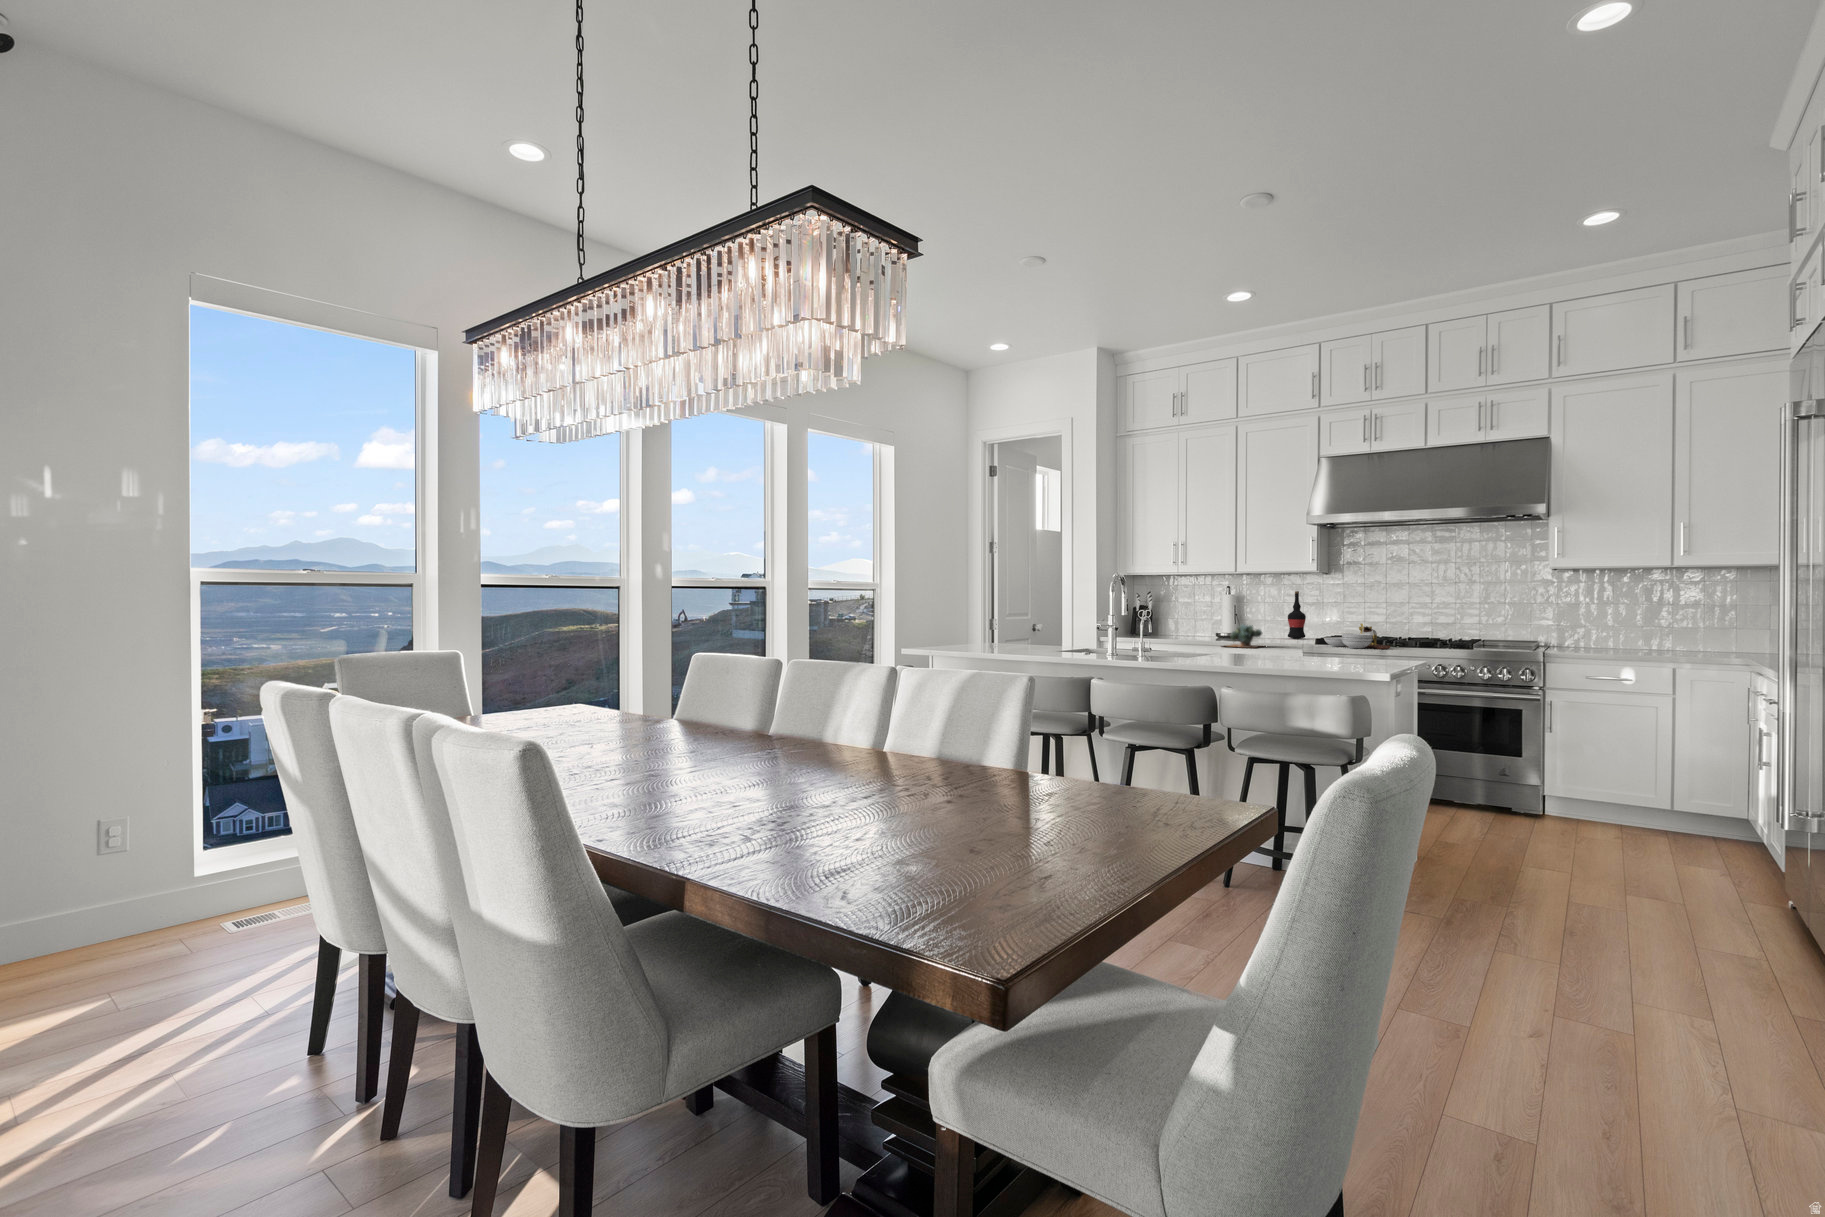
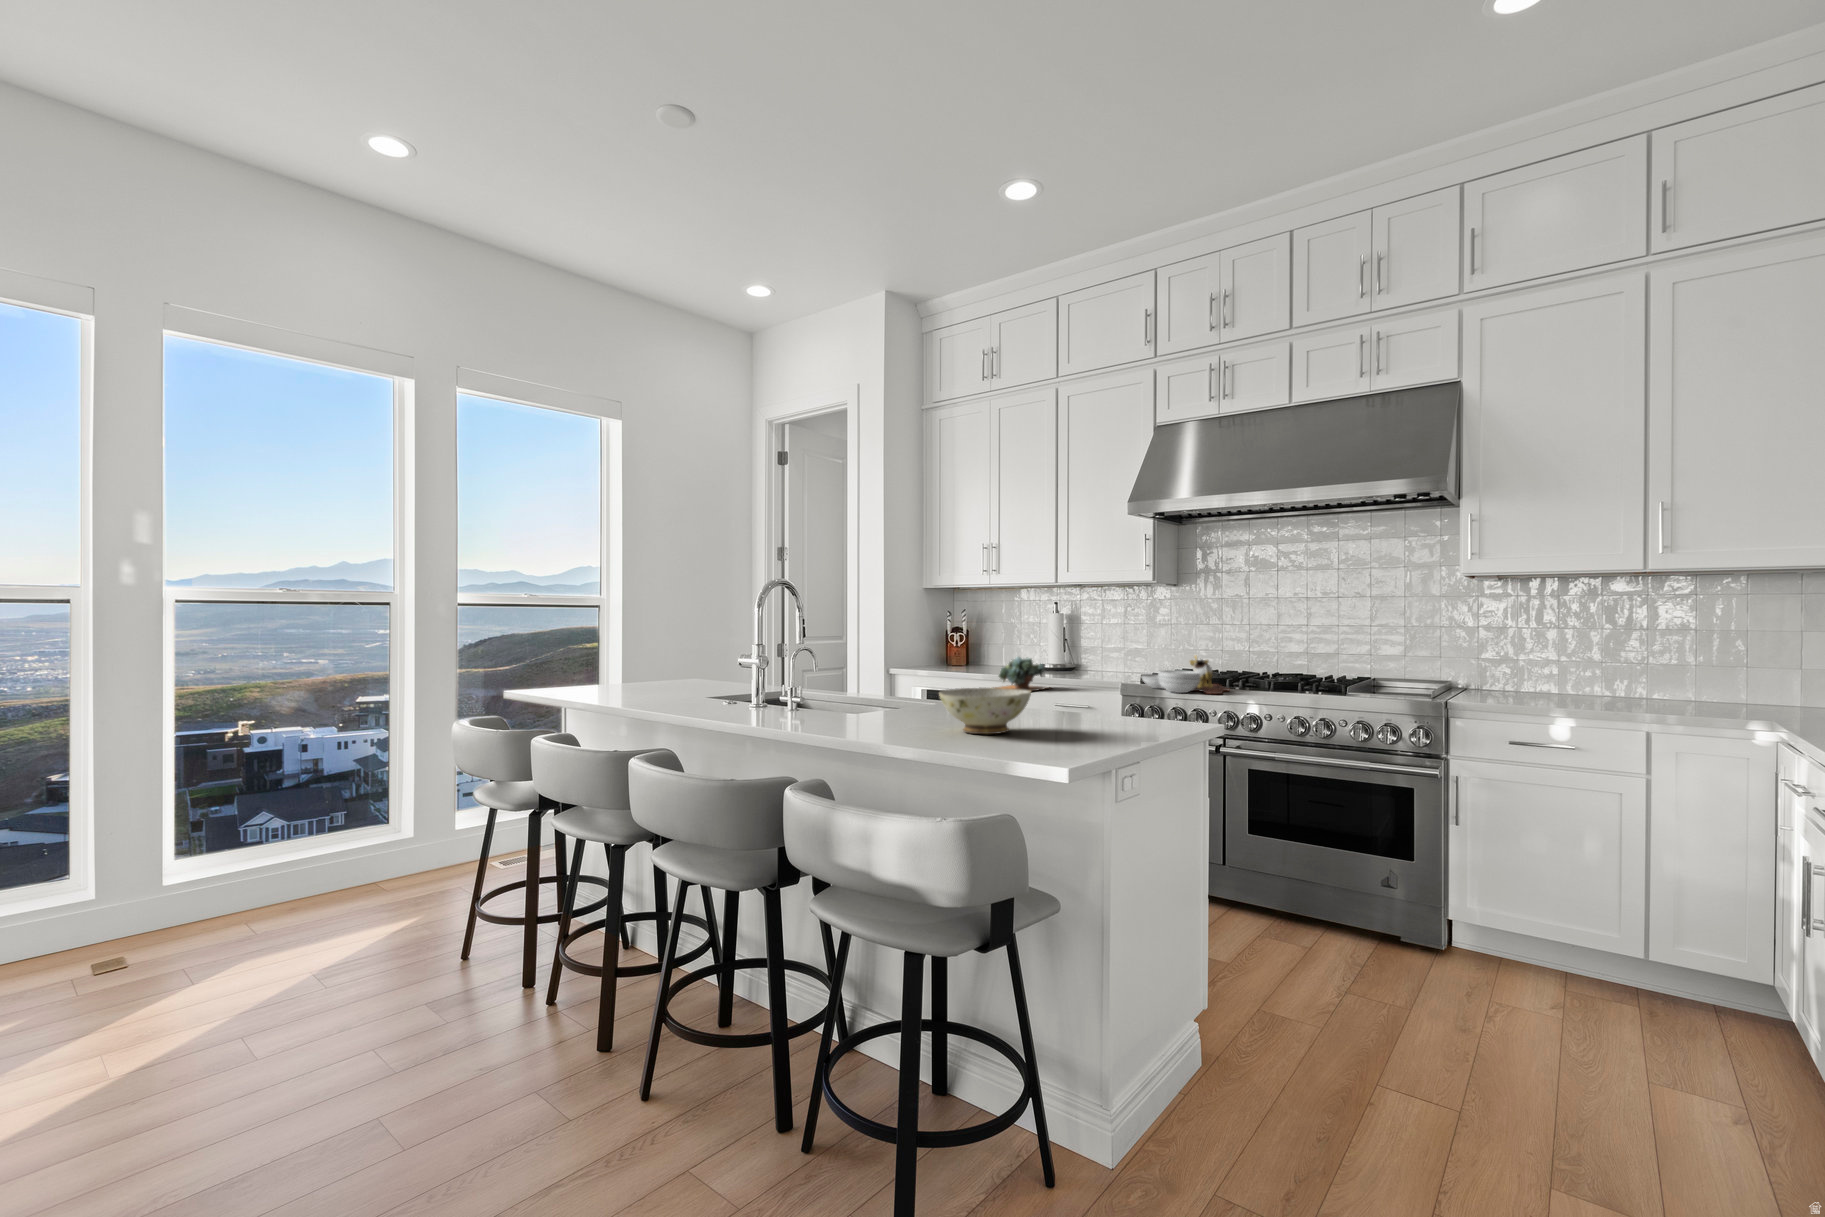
wine bottle: present [1288,591,1306,639] -> none [1126,609,1150,673]
ceramic bowl: none [1266,638,1324,664] -> present [939,688,1031,734]

